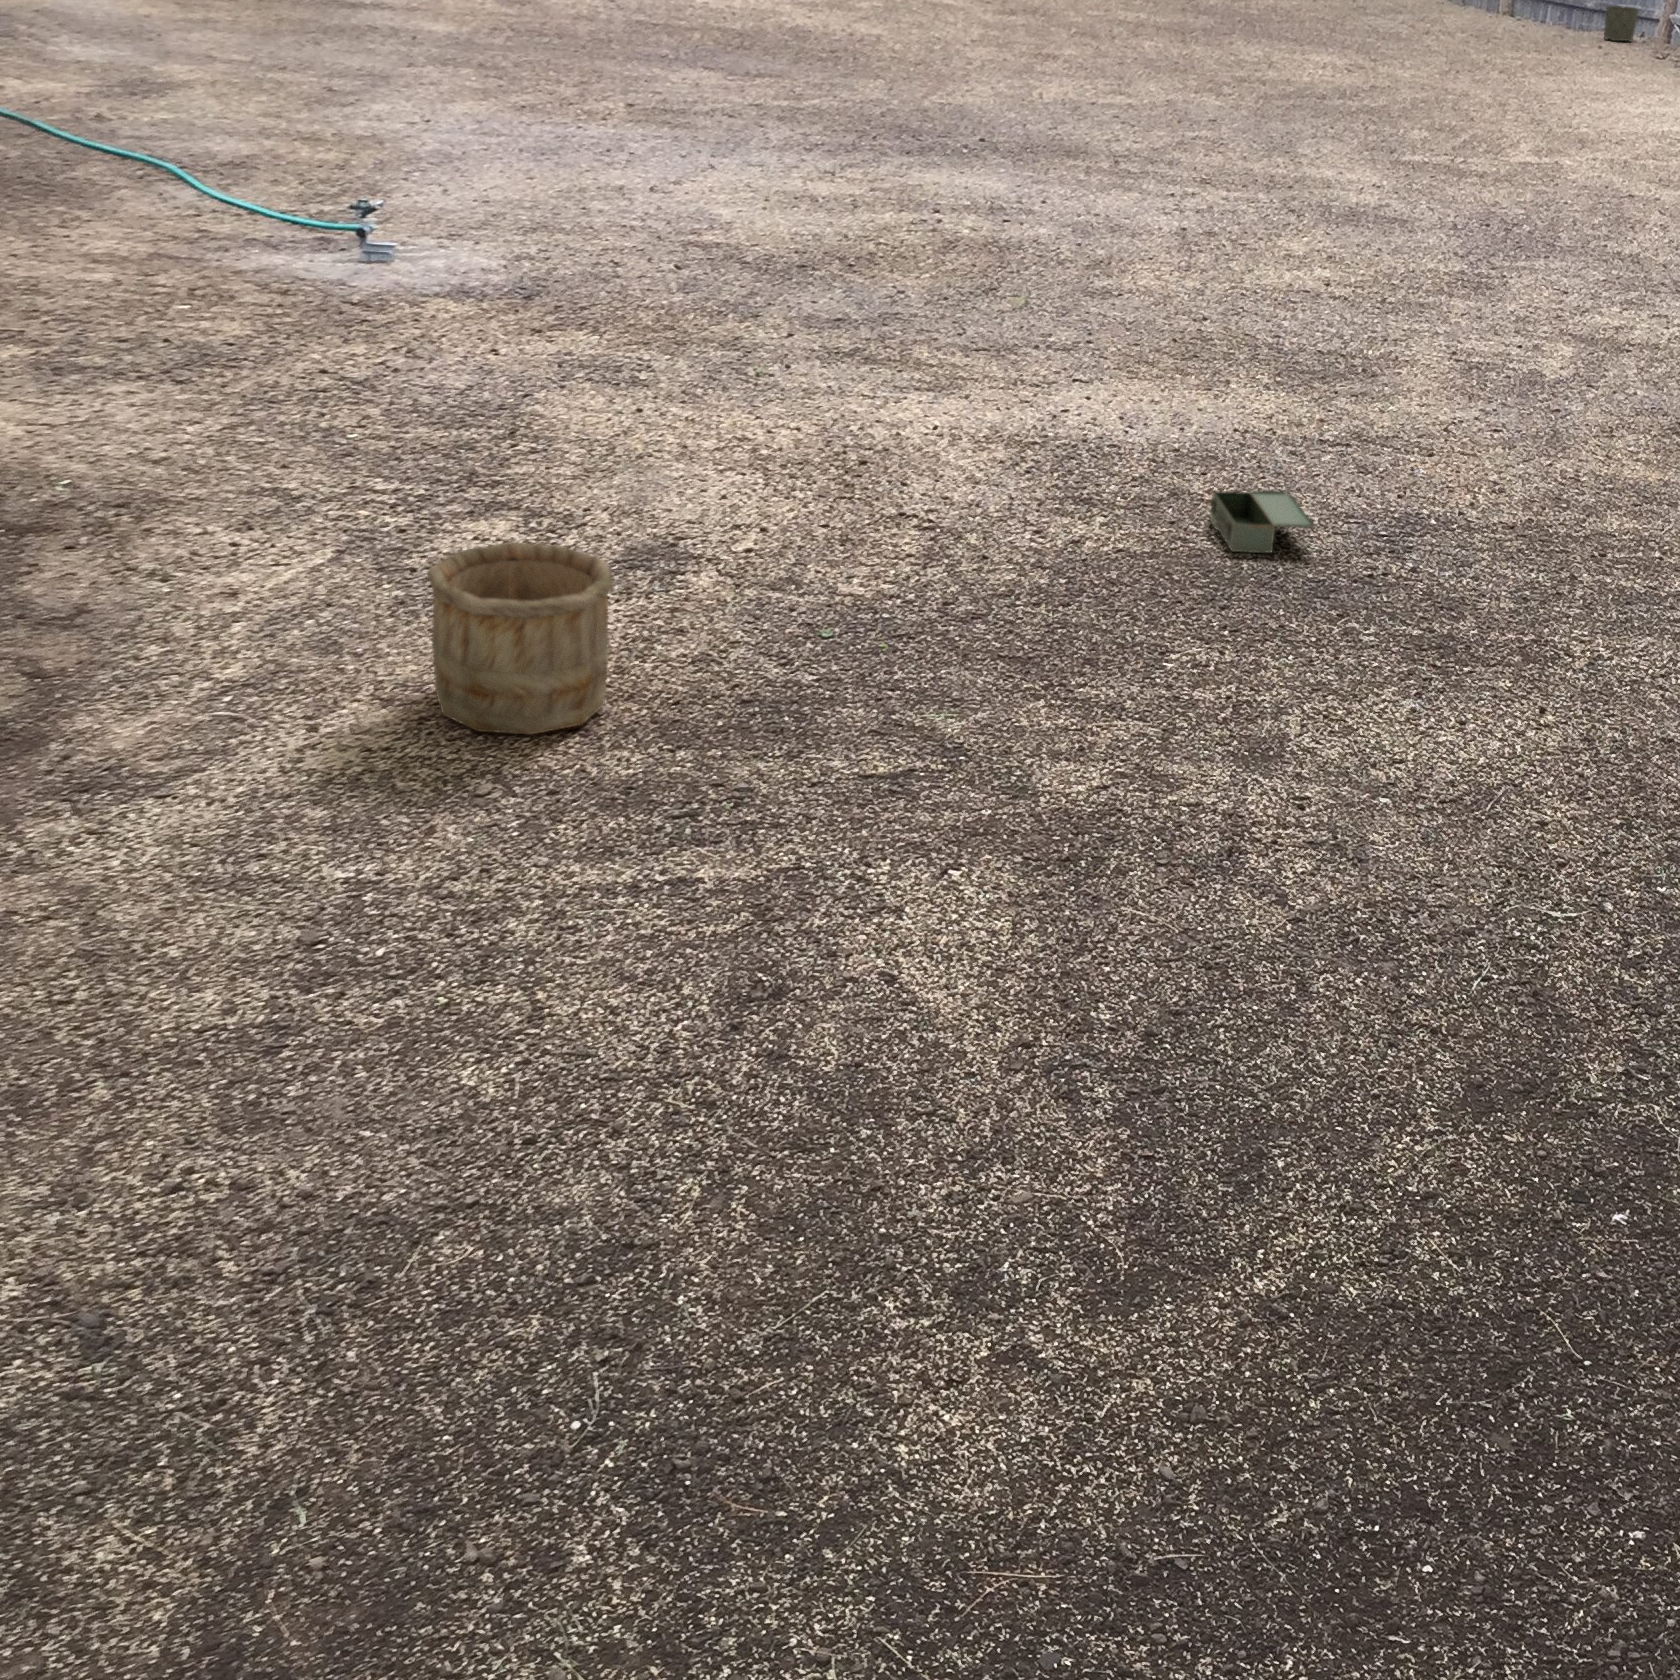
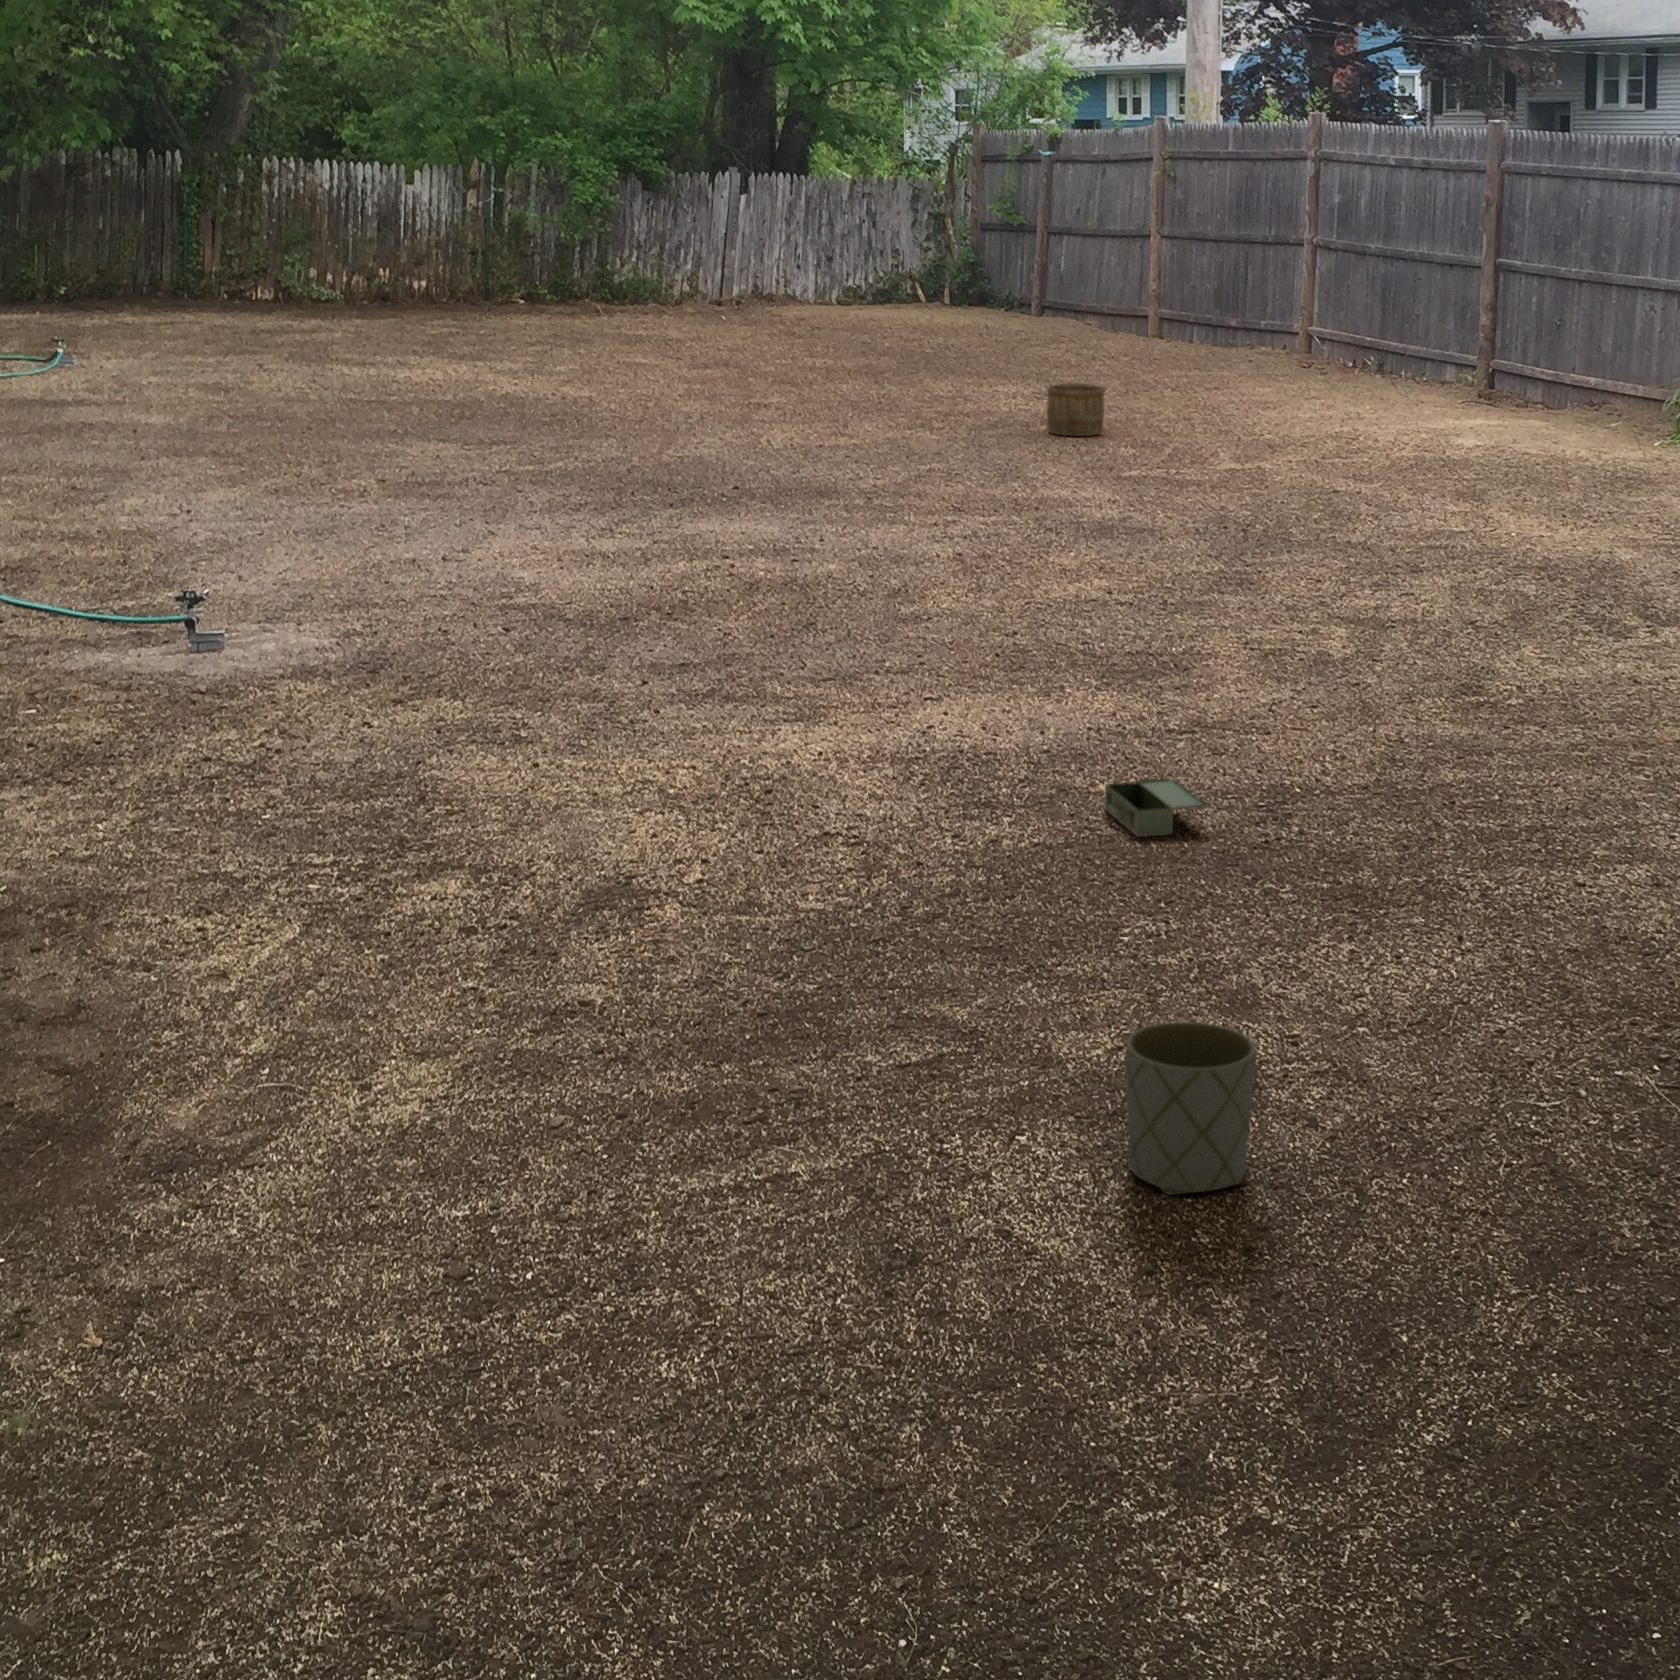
planter: present [1604,6,1639,41] -> present [1125,1022,1257,1195]
wooden bucket: present [427,542,614,735] -> present [1047,384,1106,436]

